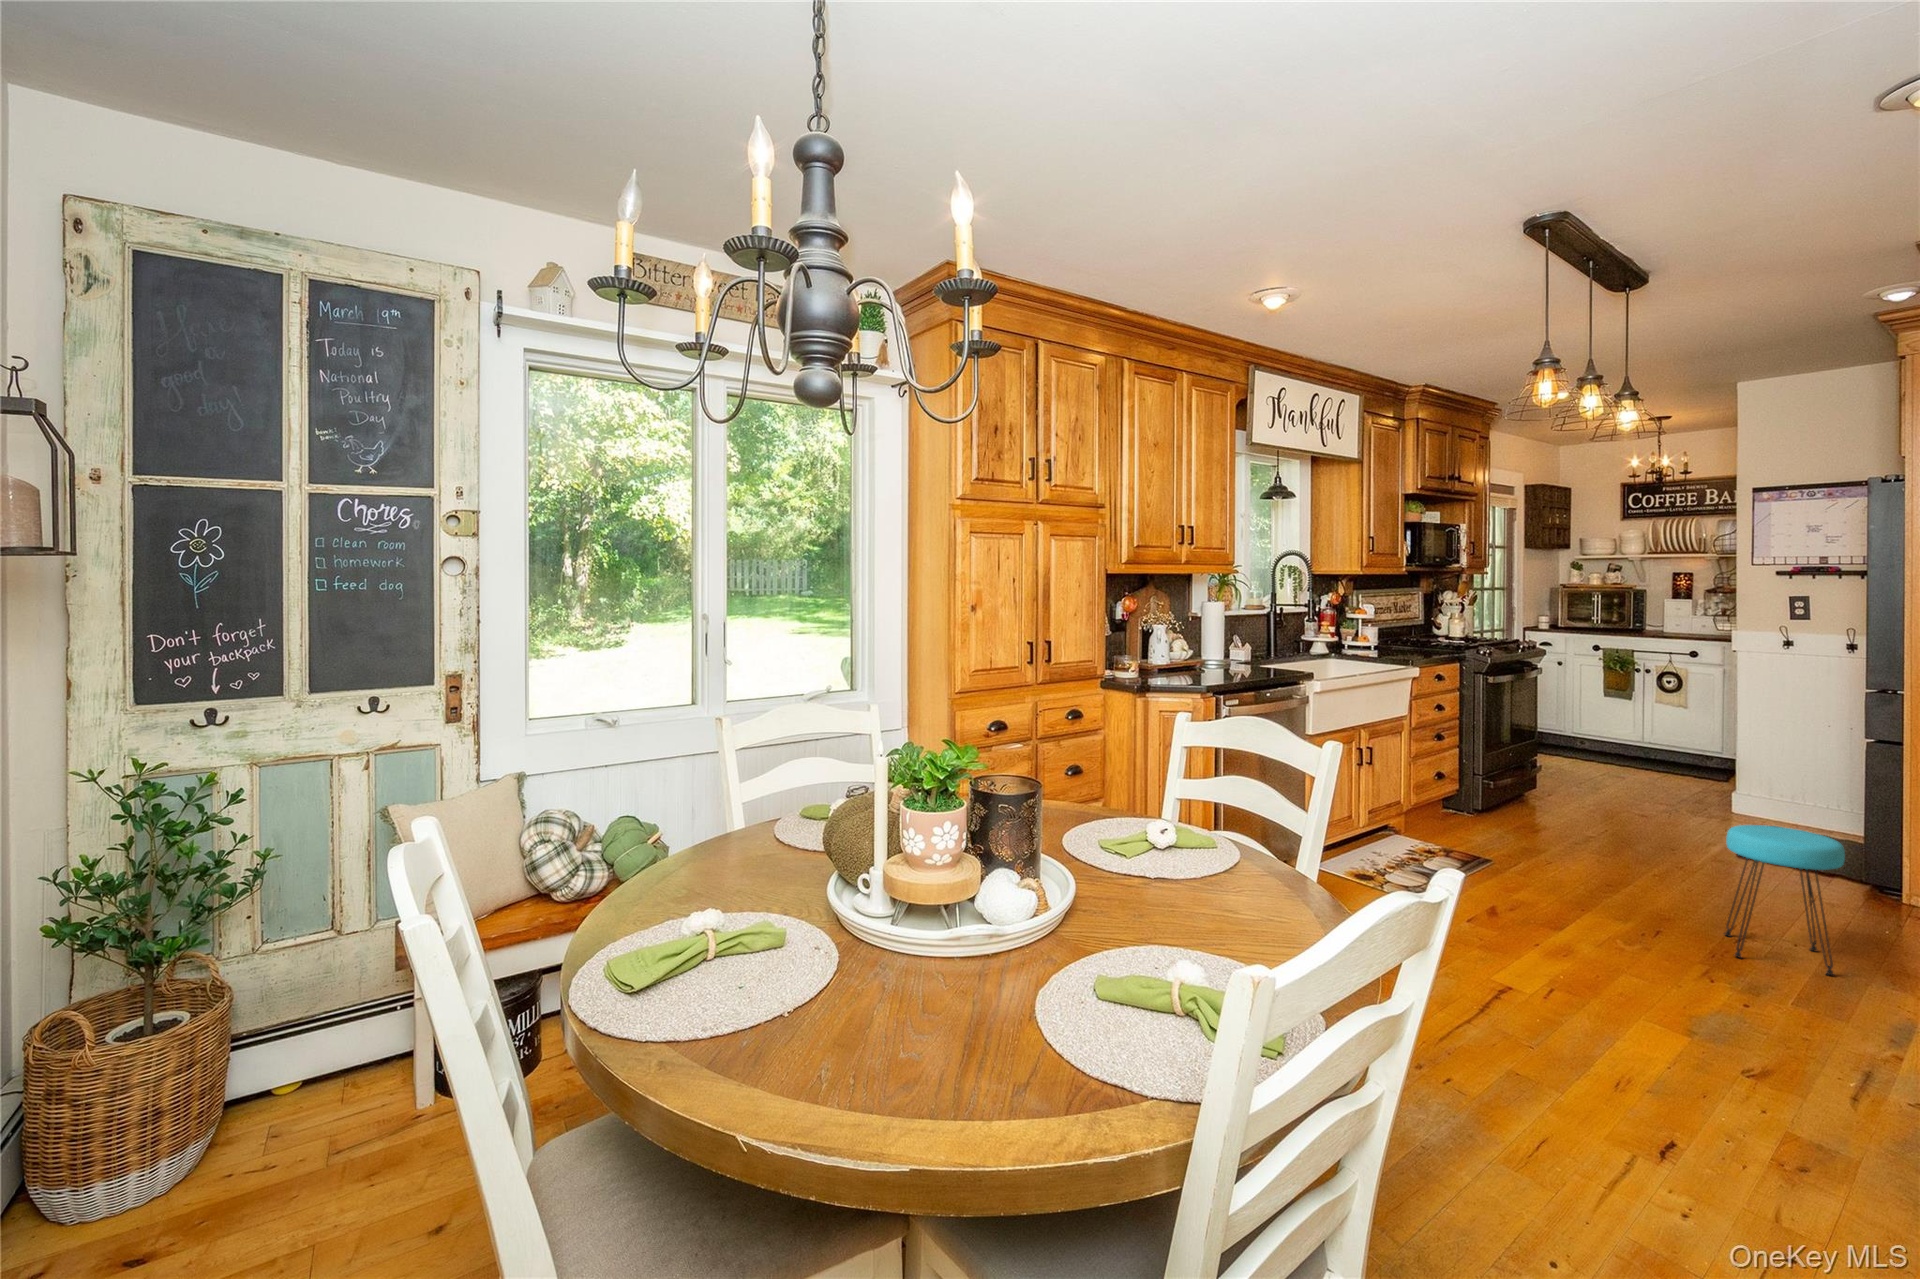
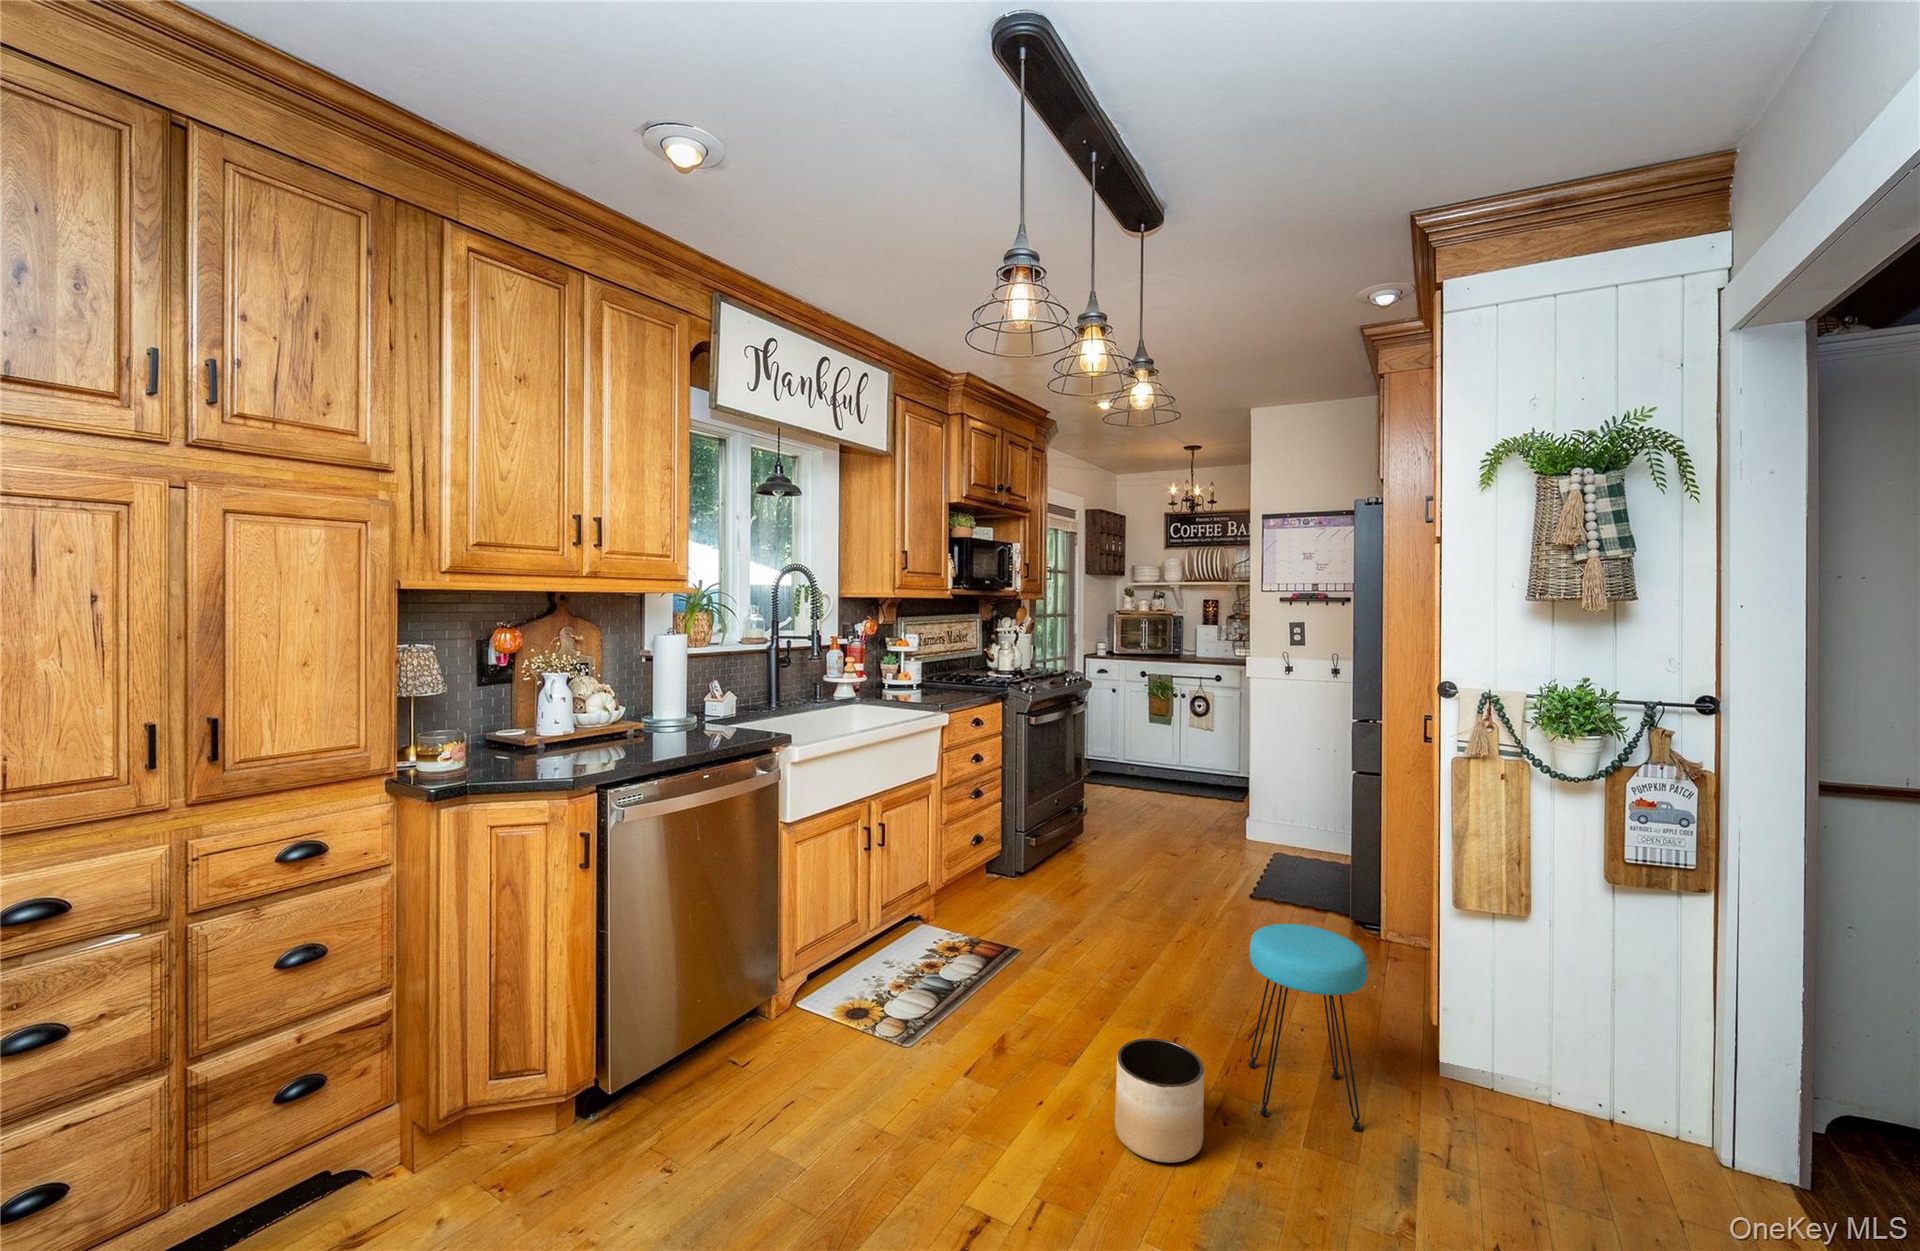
planter: none [1602,889,1682,966] -> present [1115,1038,1204,1163]

